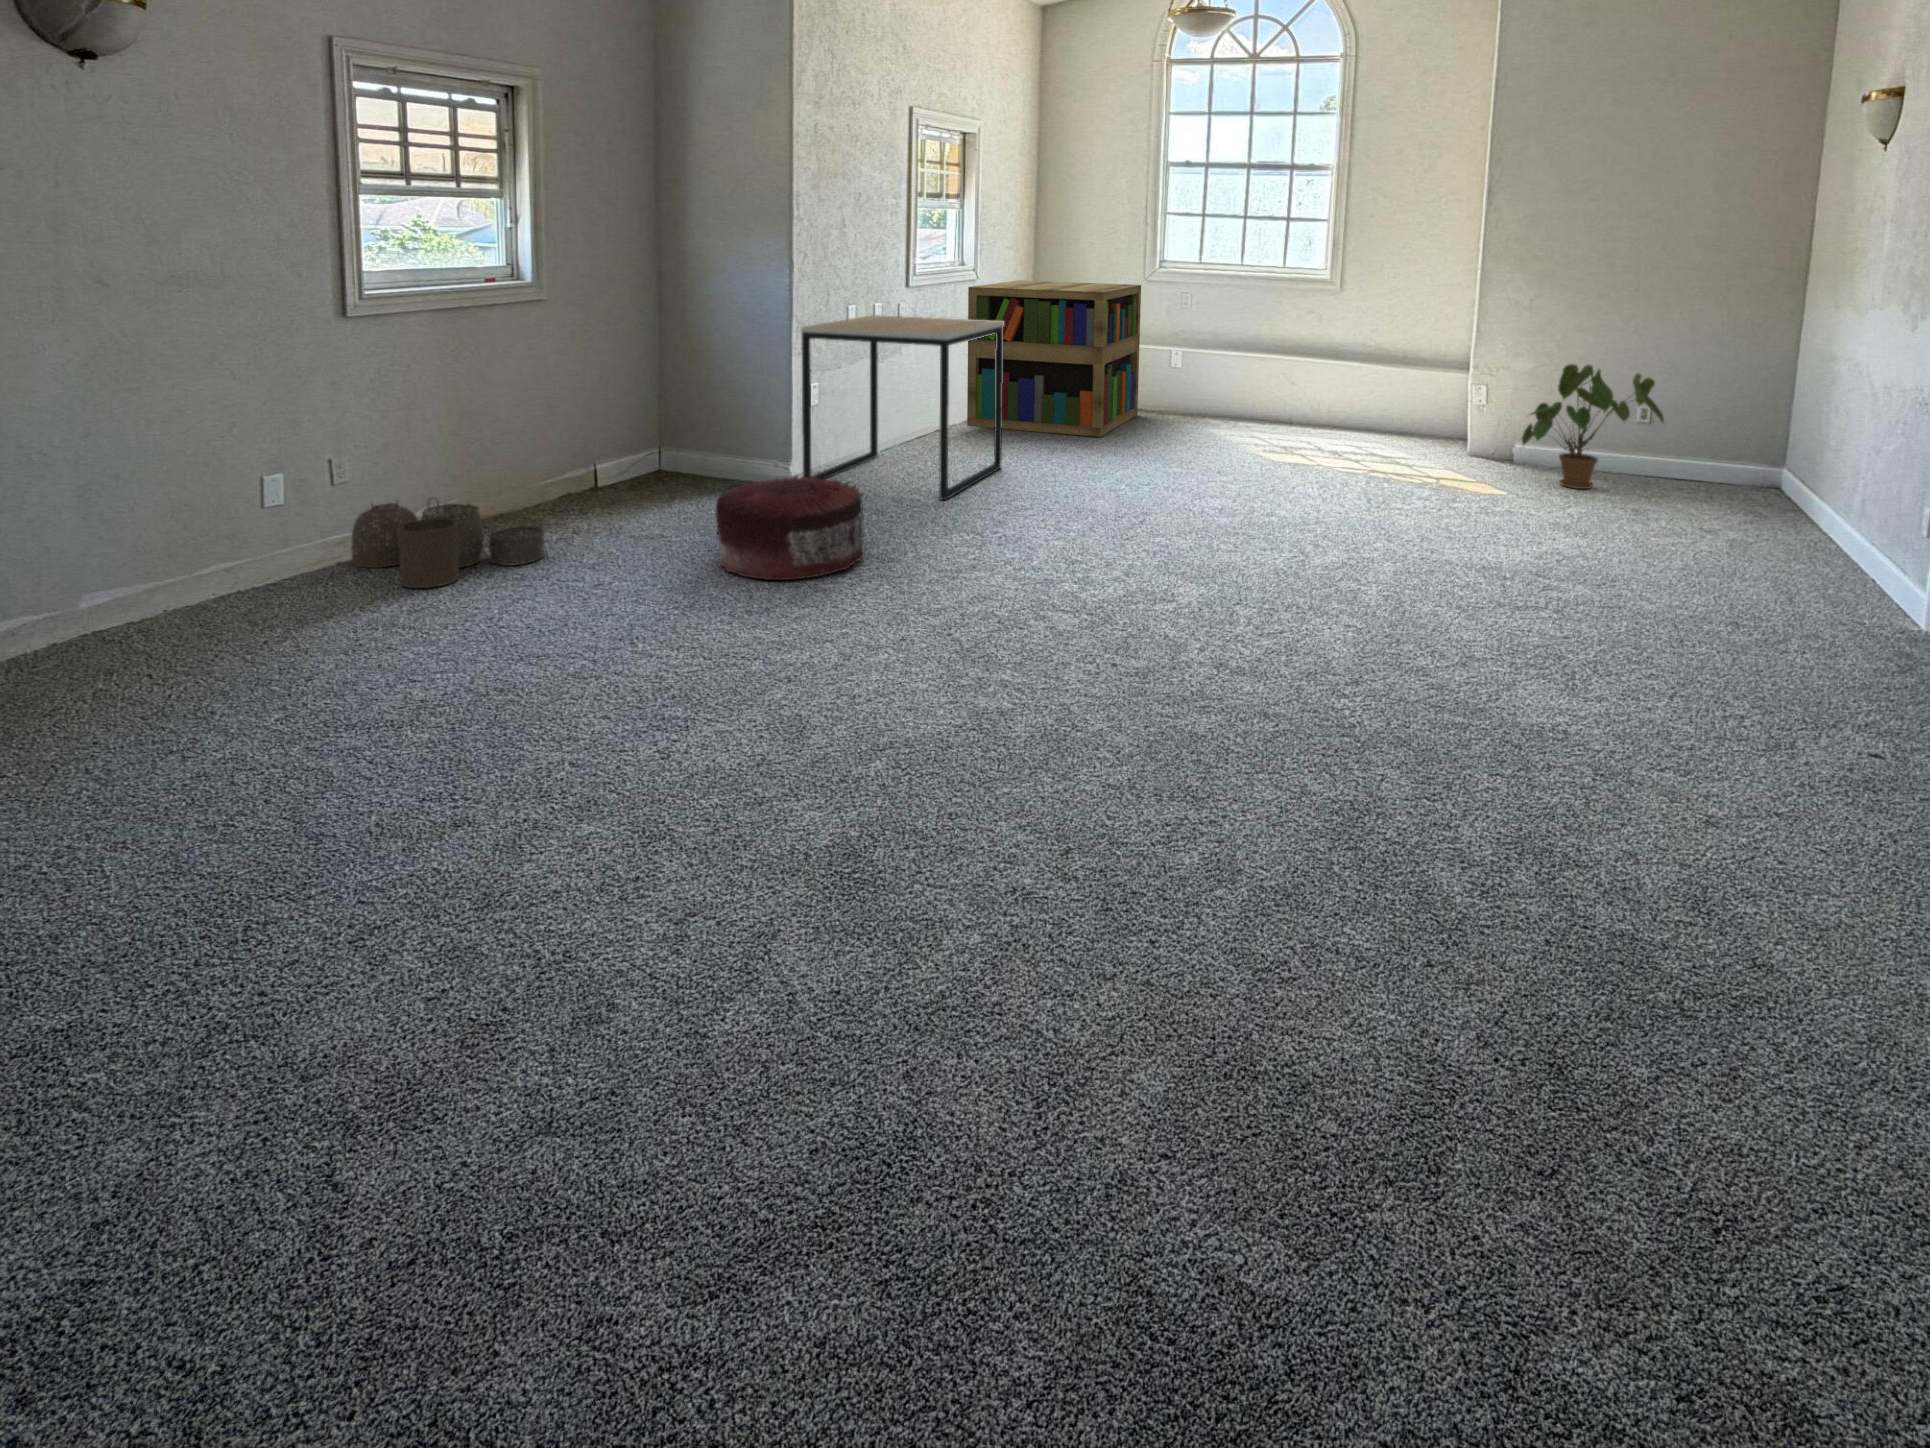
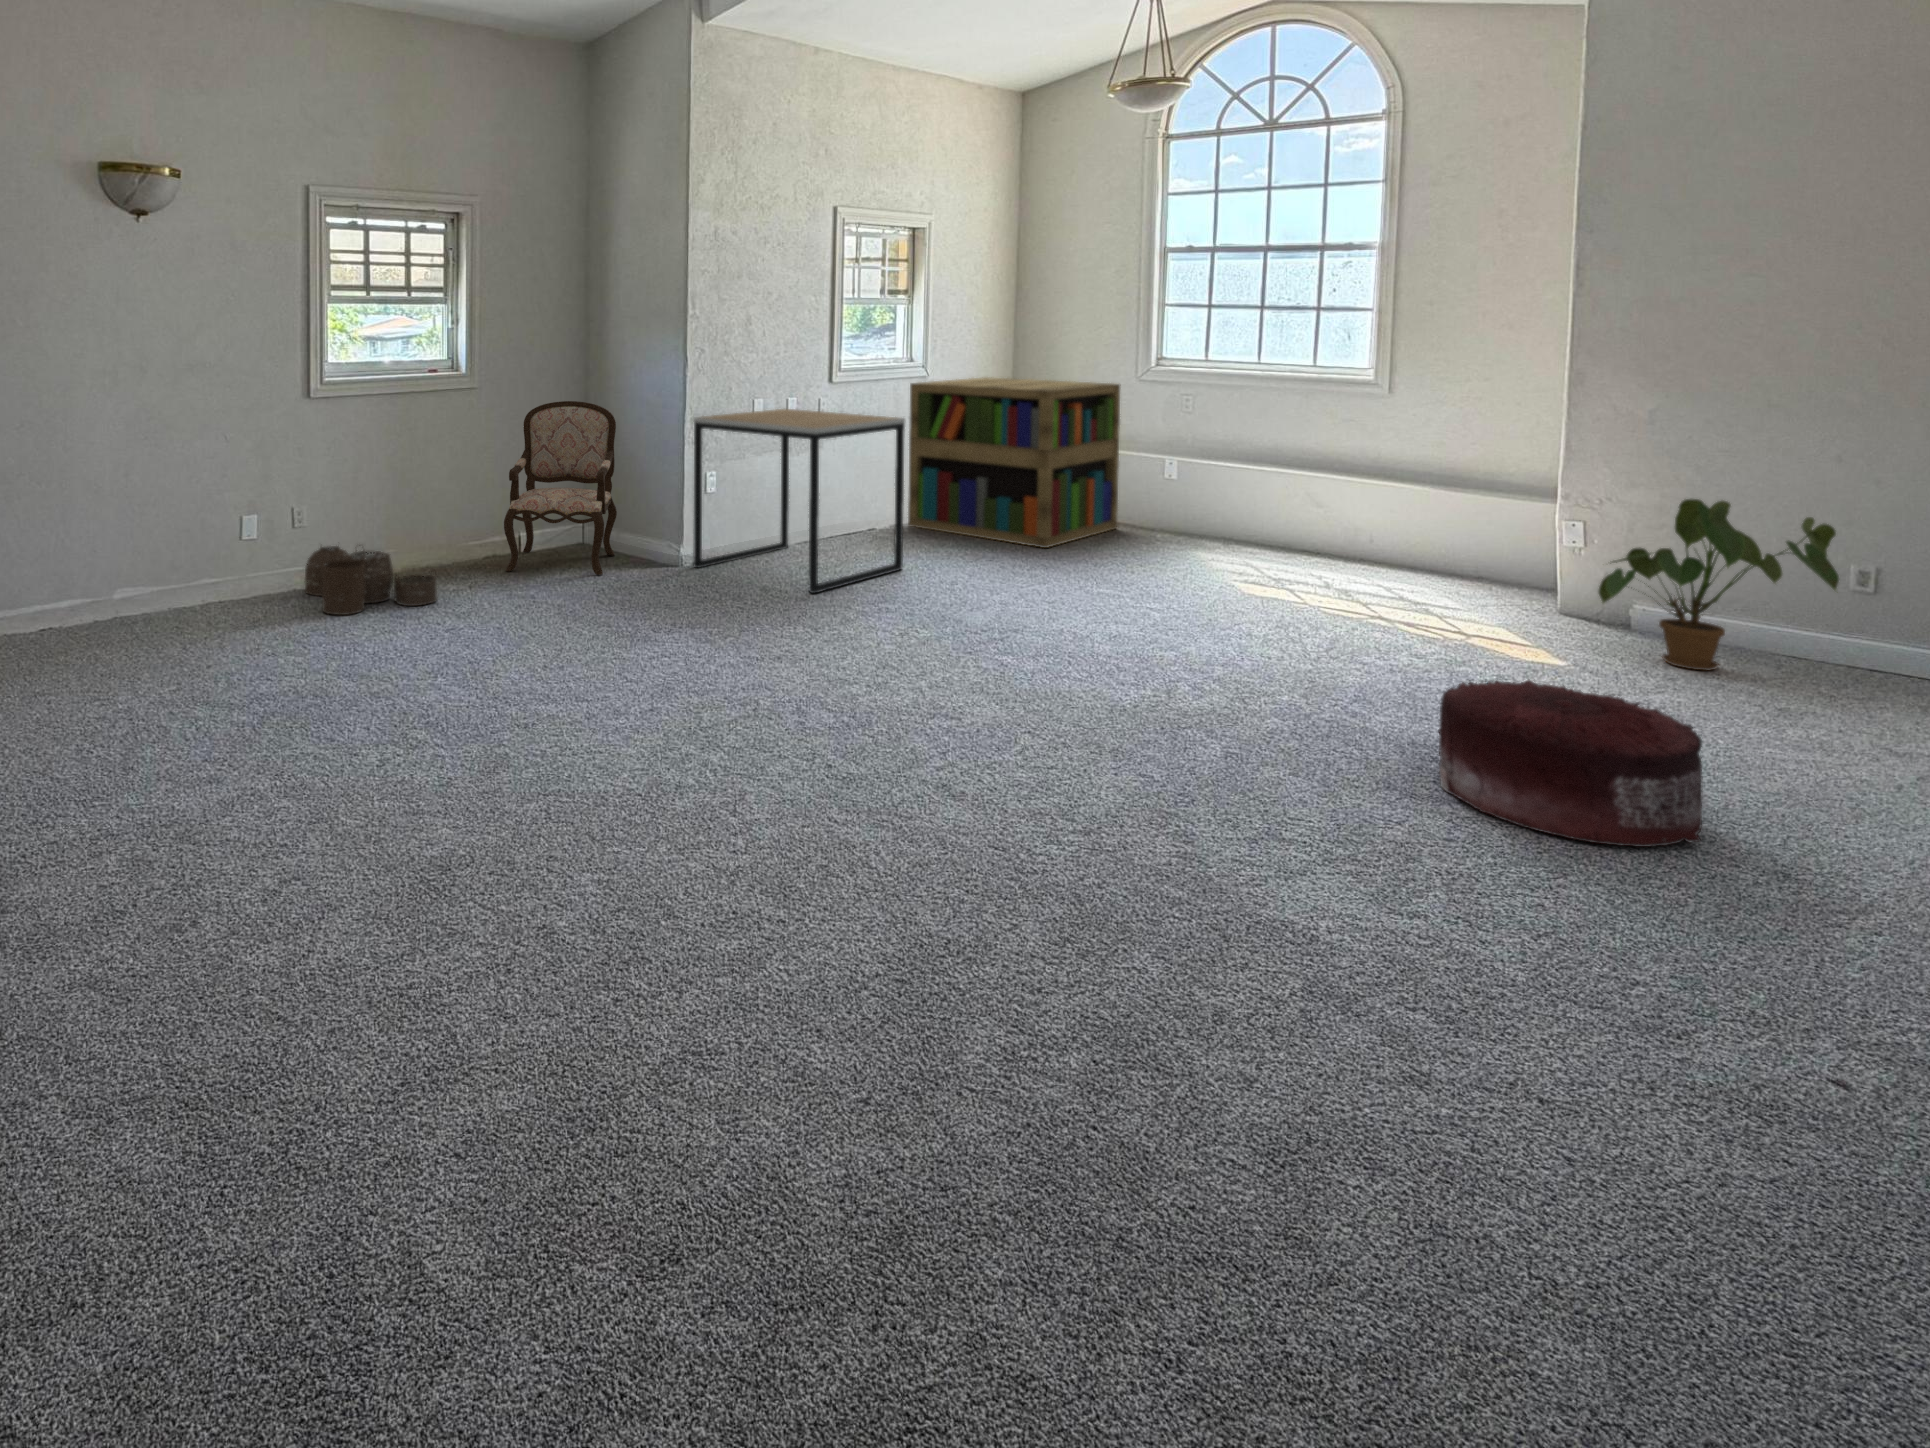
armchair: none [593,313,715,511] -> present [504,401,617,575]
pouf: present [716,476,865,580] -> present [1439,680,1703,847]

